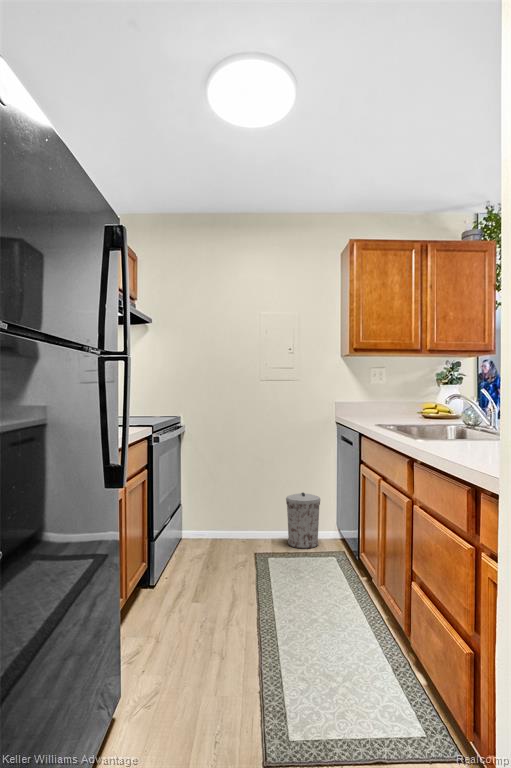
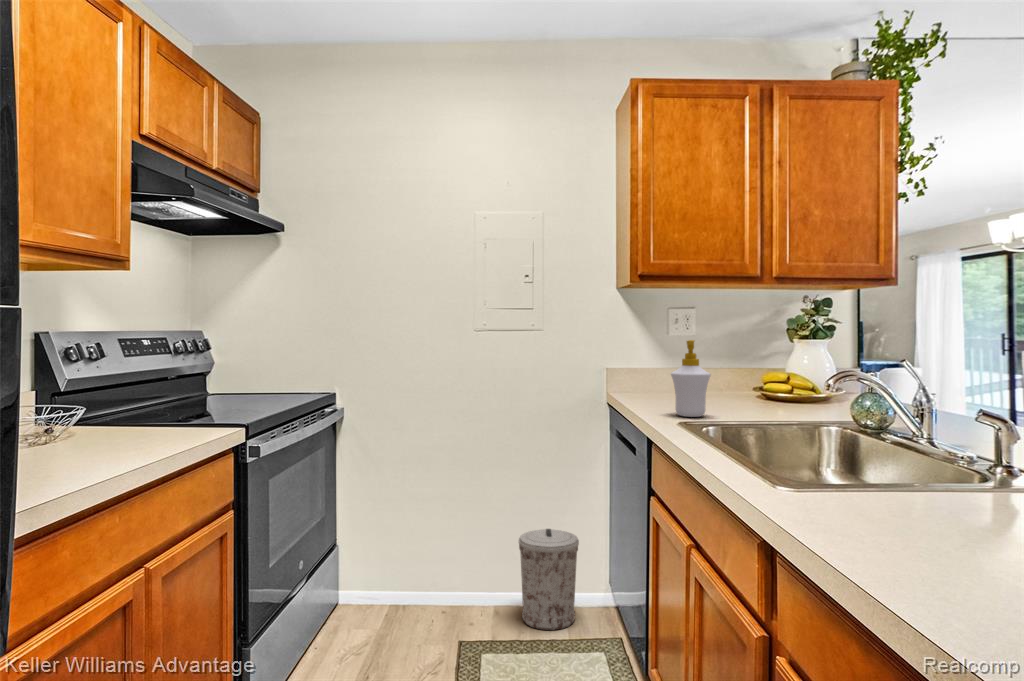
soap bottle: none [372,383,393,424] -> present [671,340,711,417]

